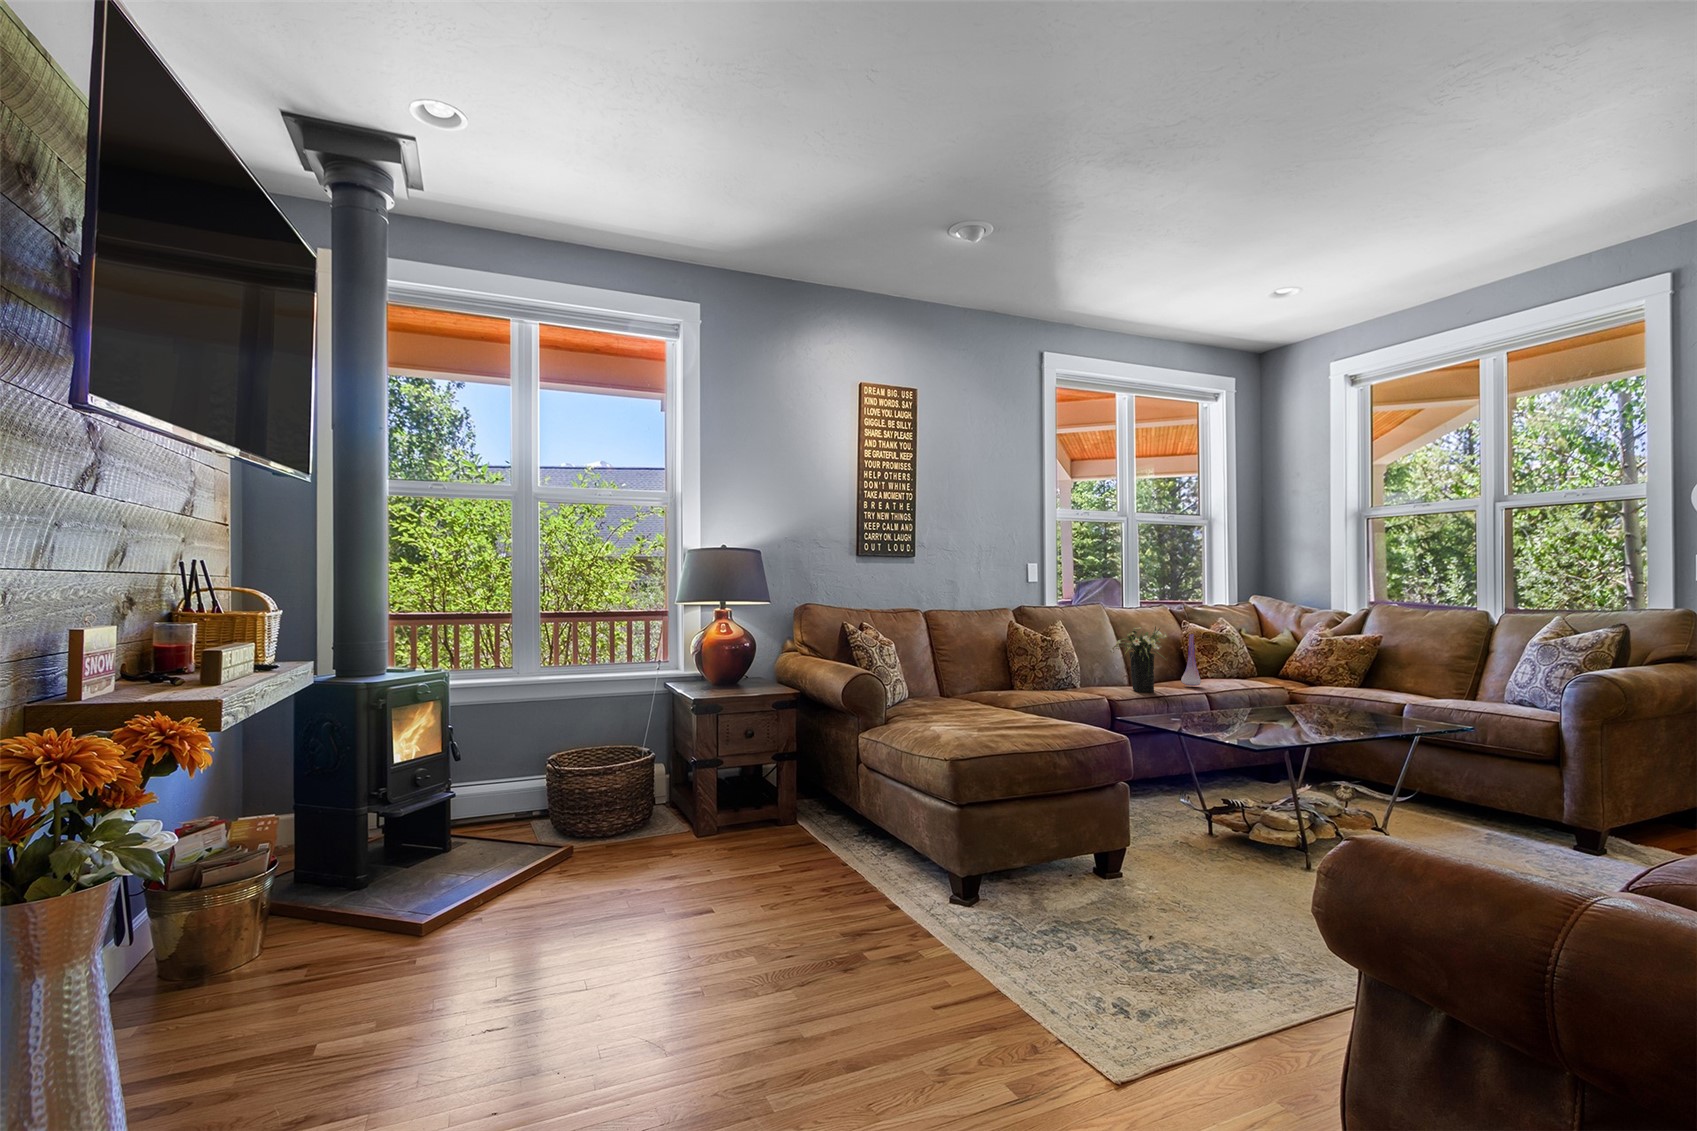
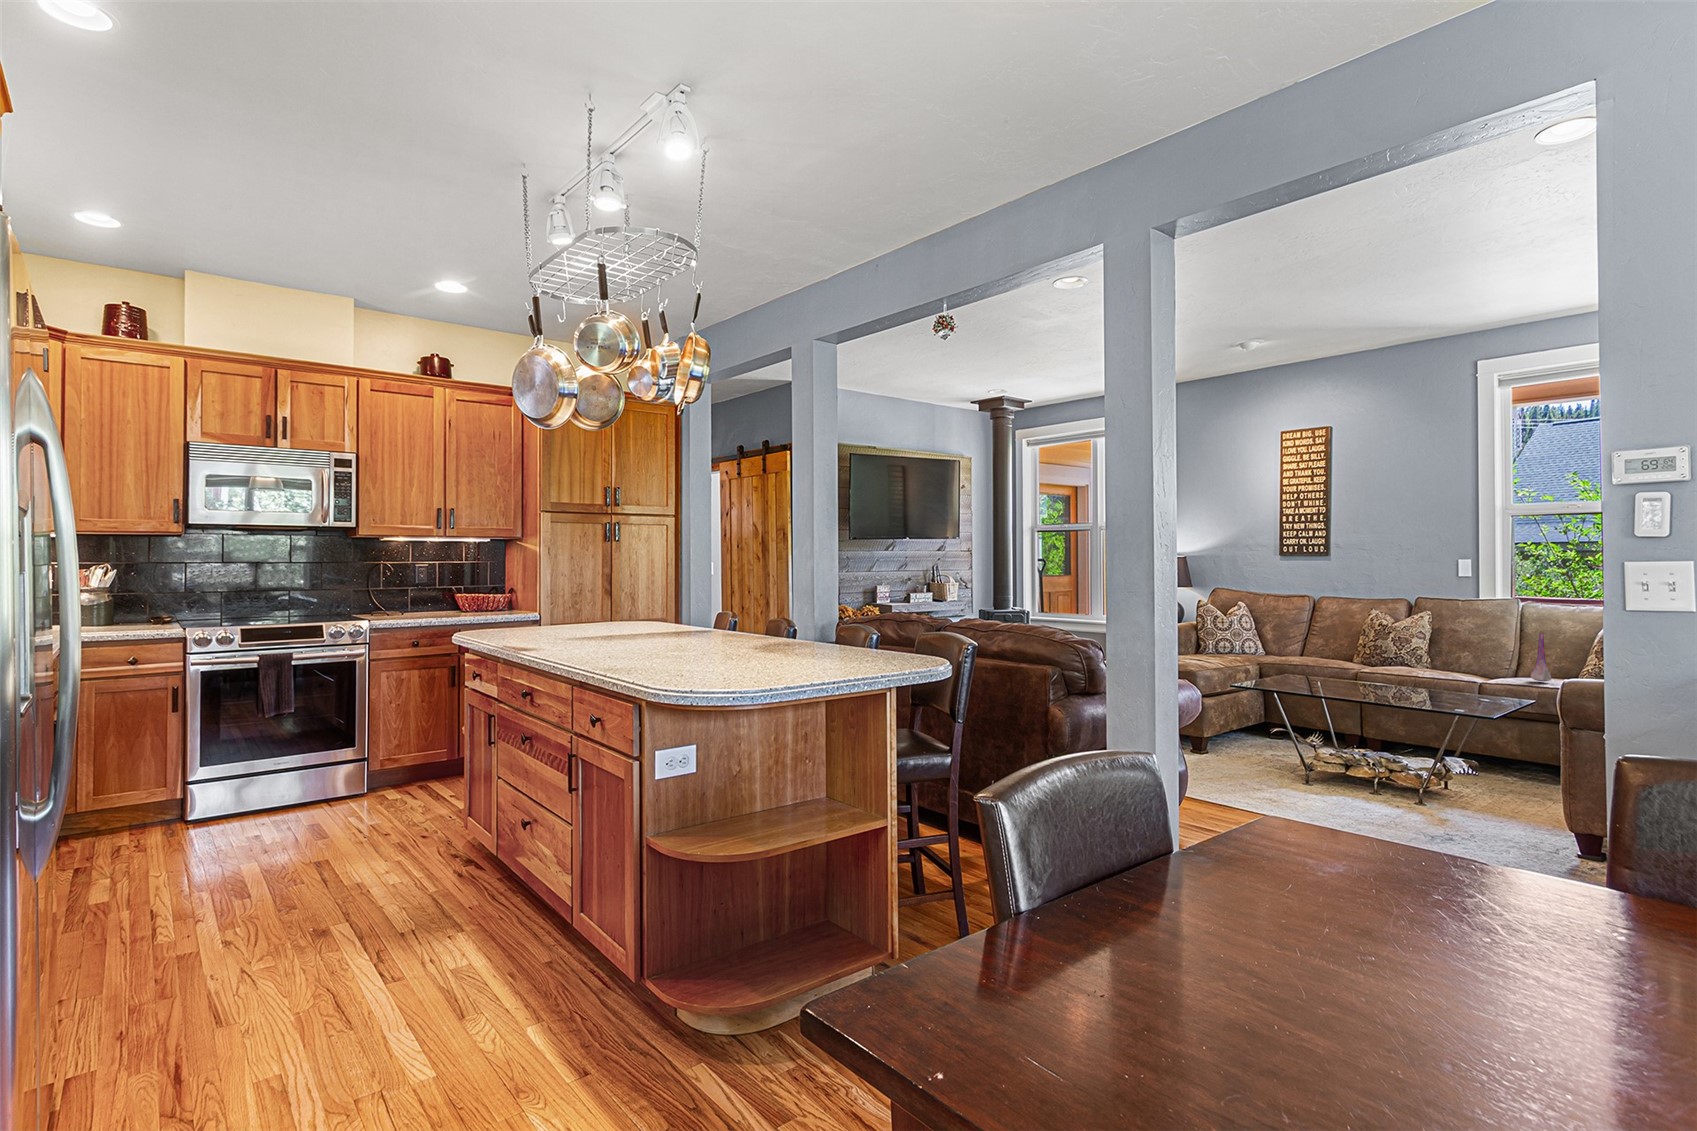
flower arrangement: present [1110,626,1167,692] -> none [1434,622,1490,678]

